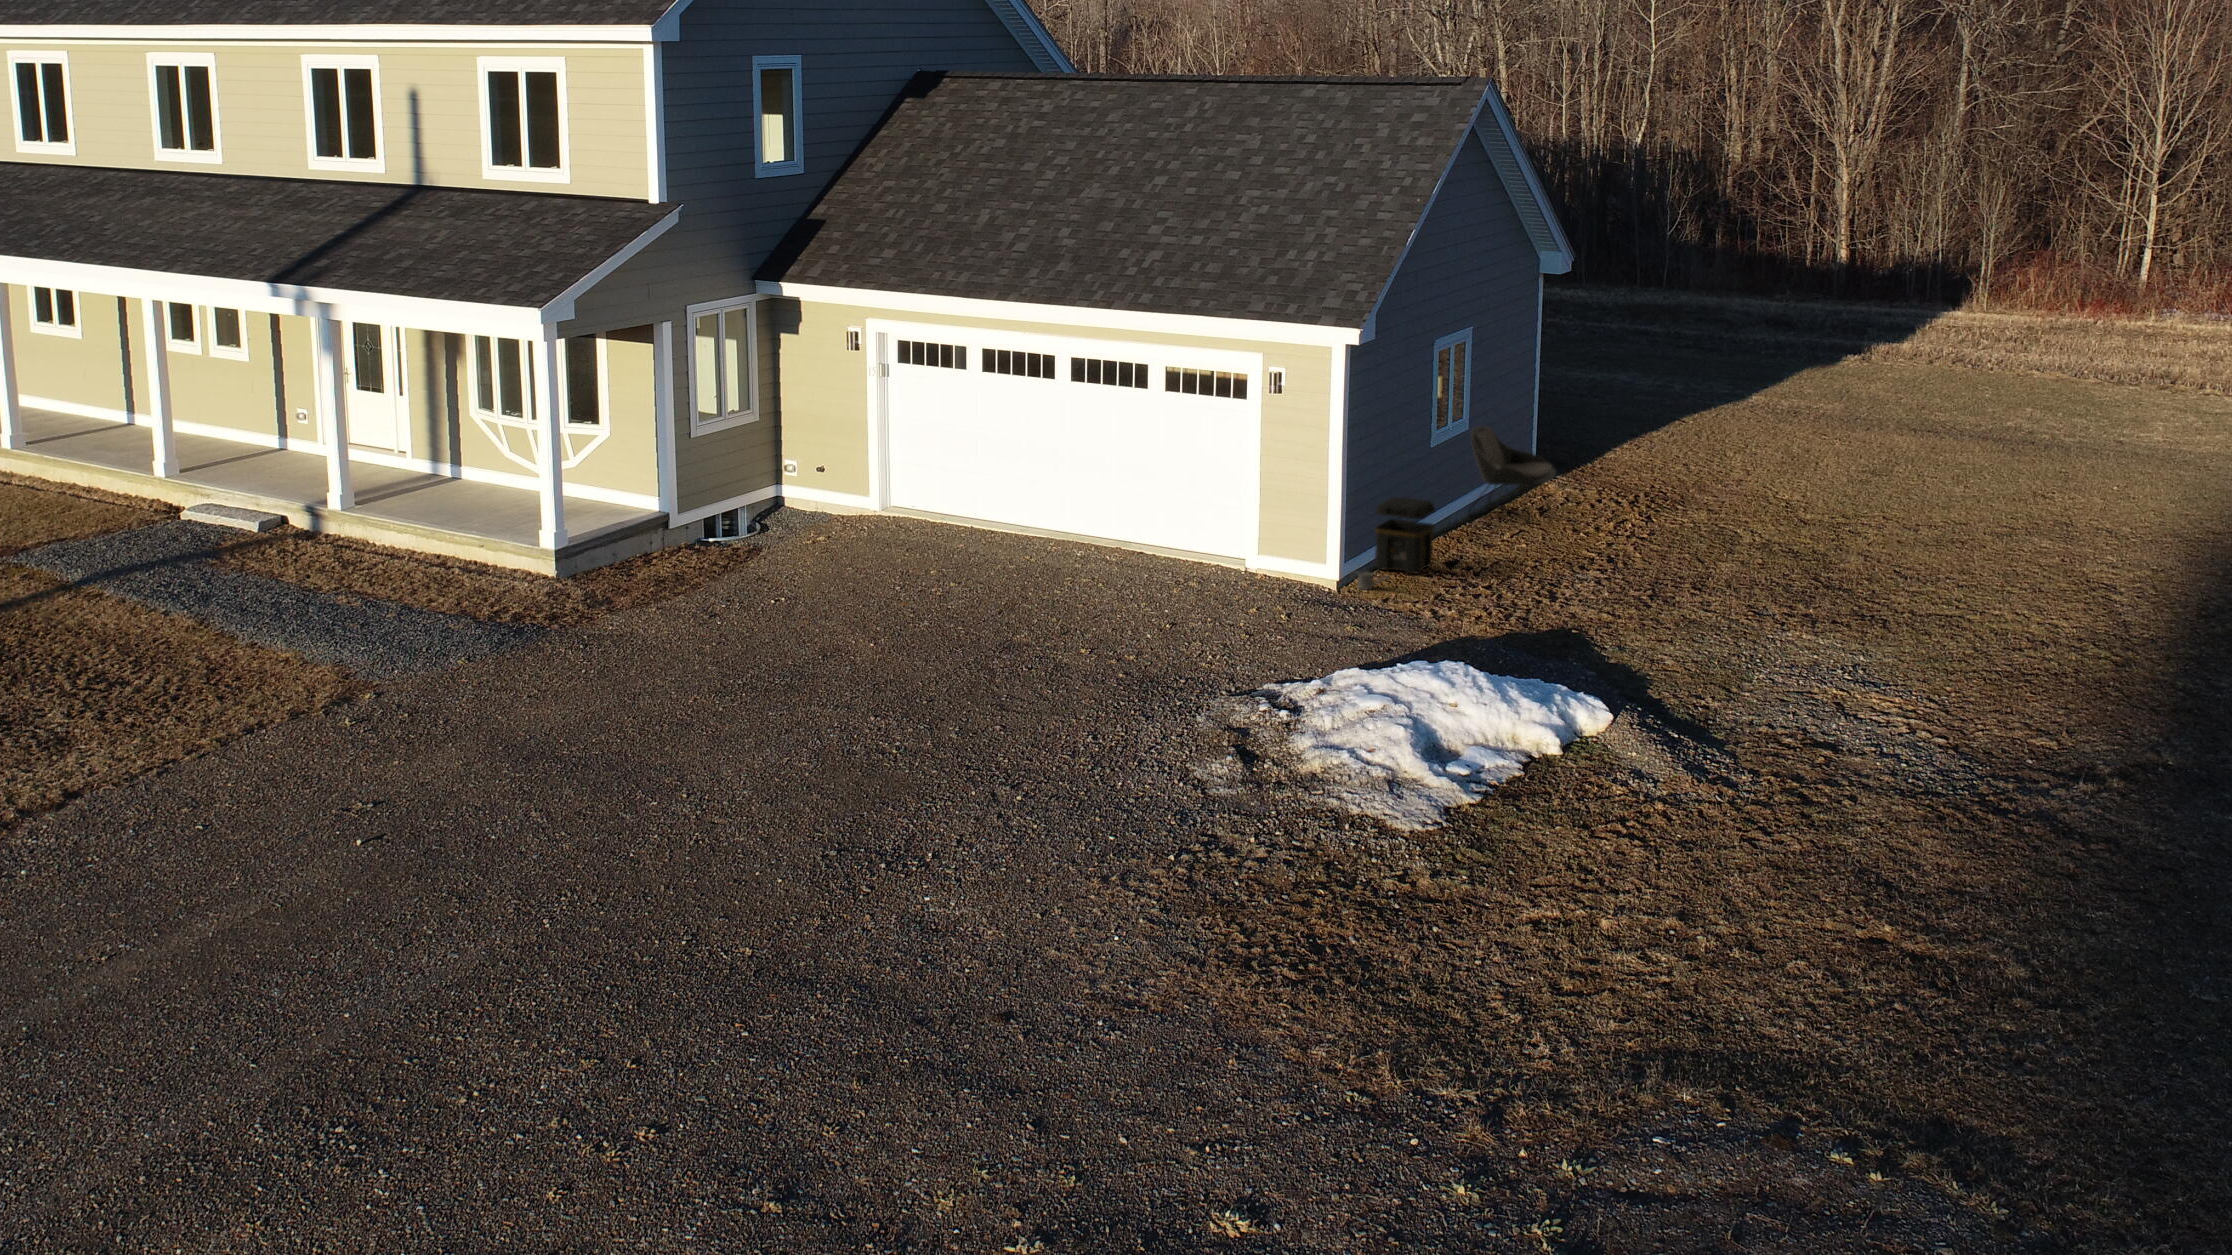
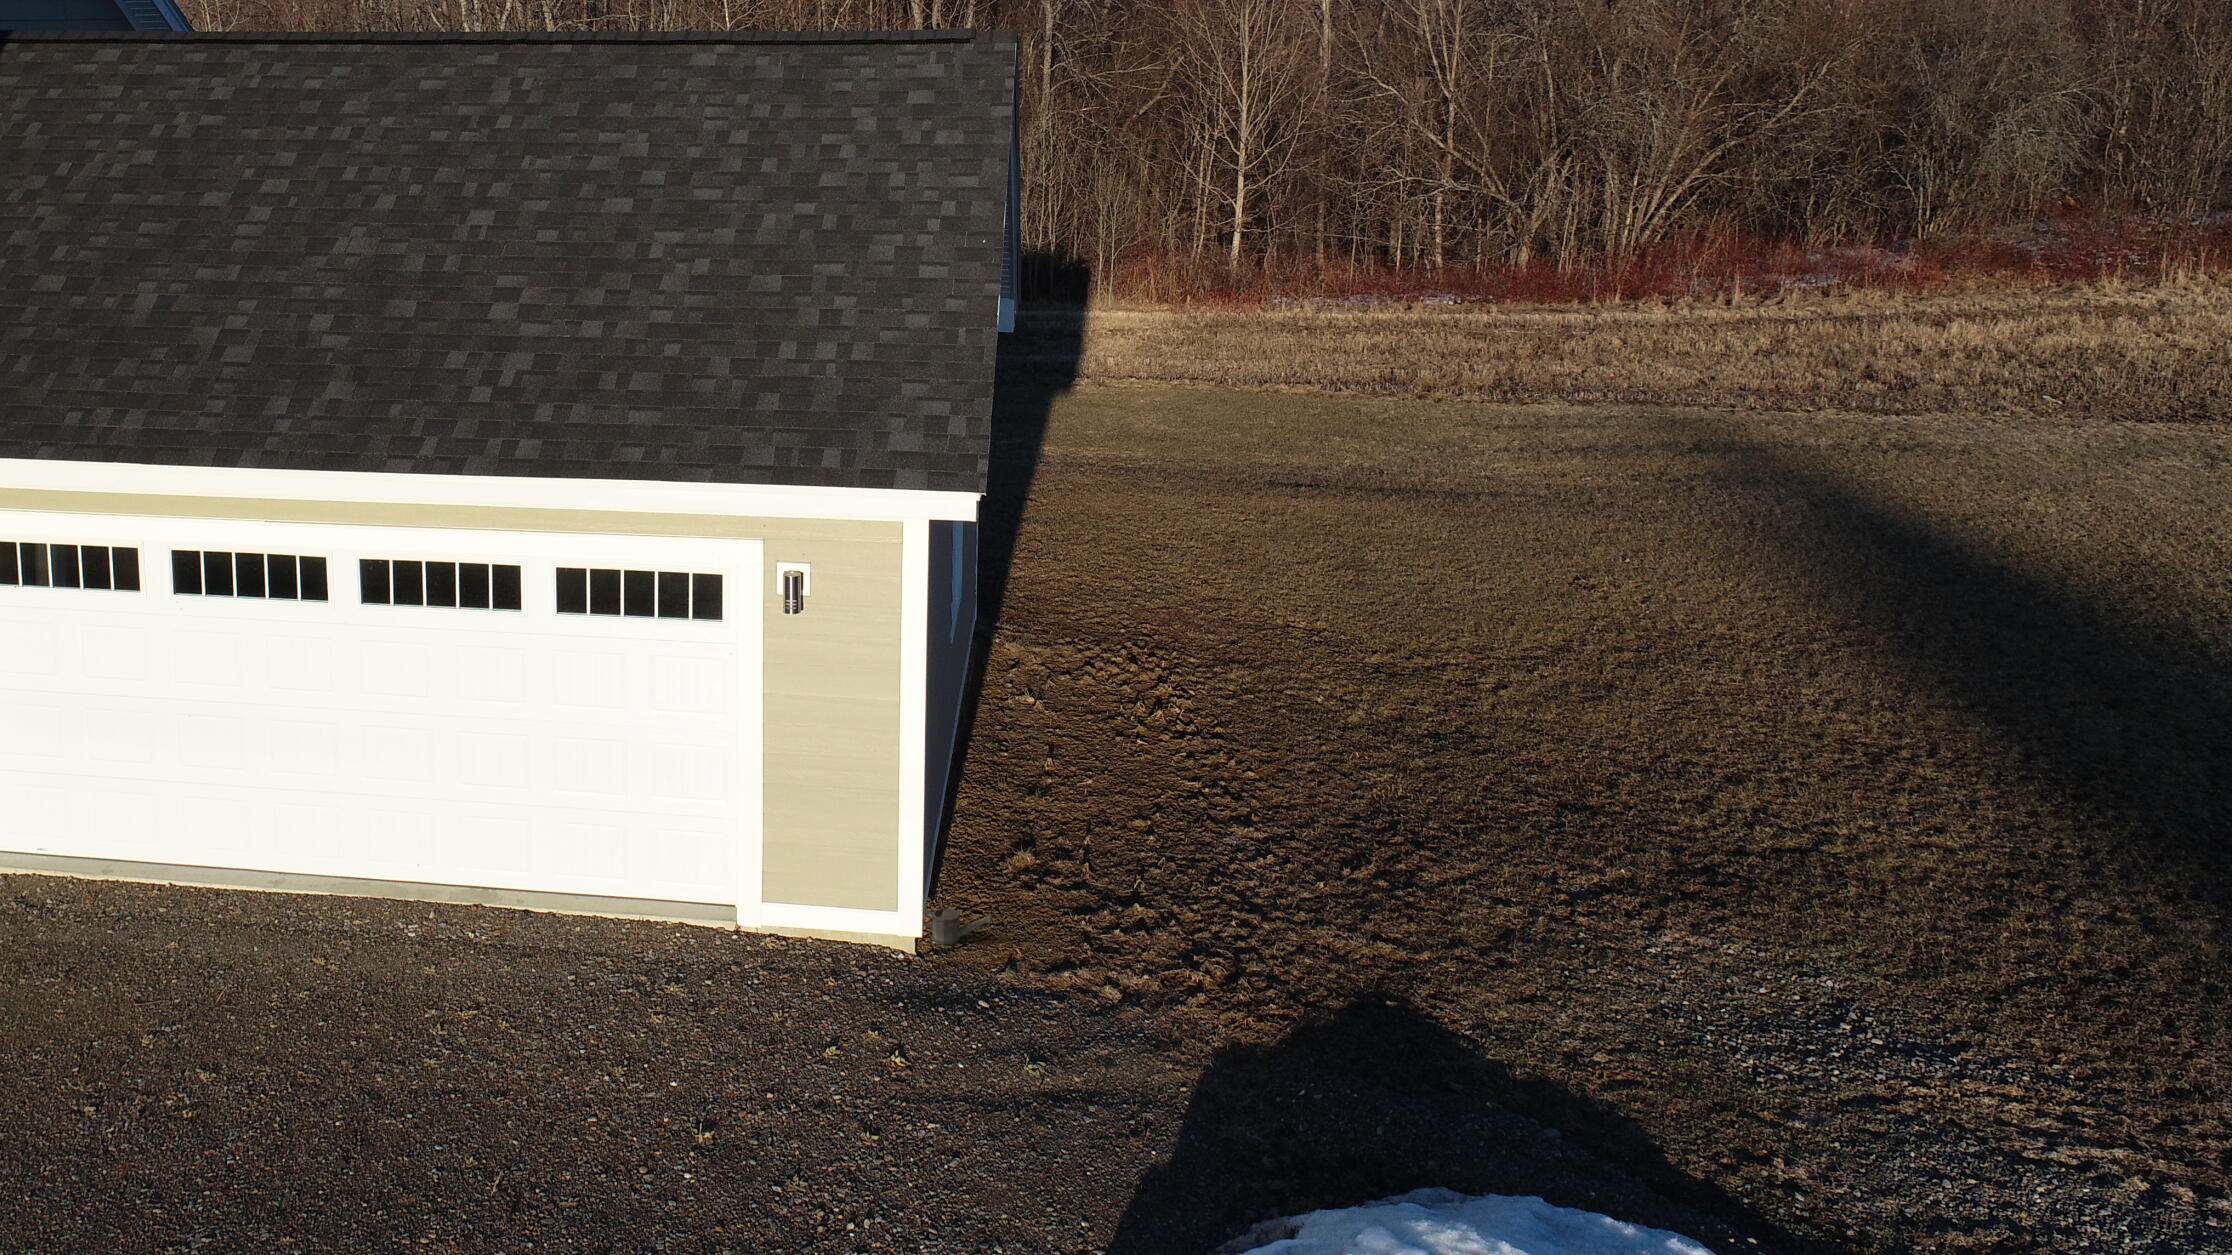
lounge chair: present [1469,426,1556,524] -> none [973,582,1100,741]
toolbox: present [1375,497,1435,574] -> none [927,751,1018,890]

